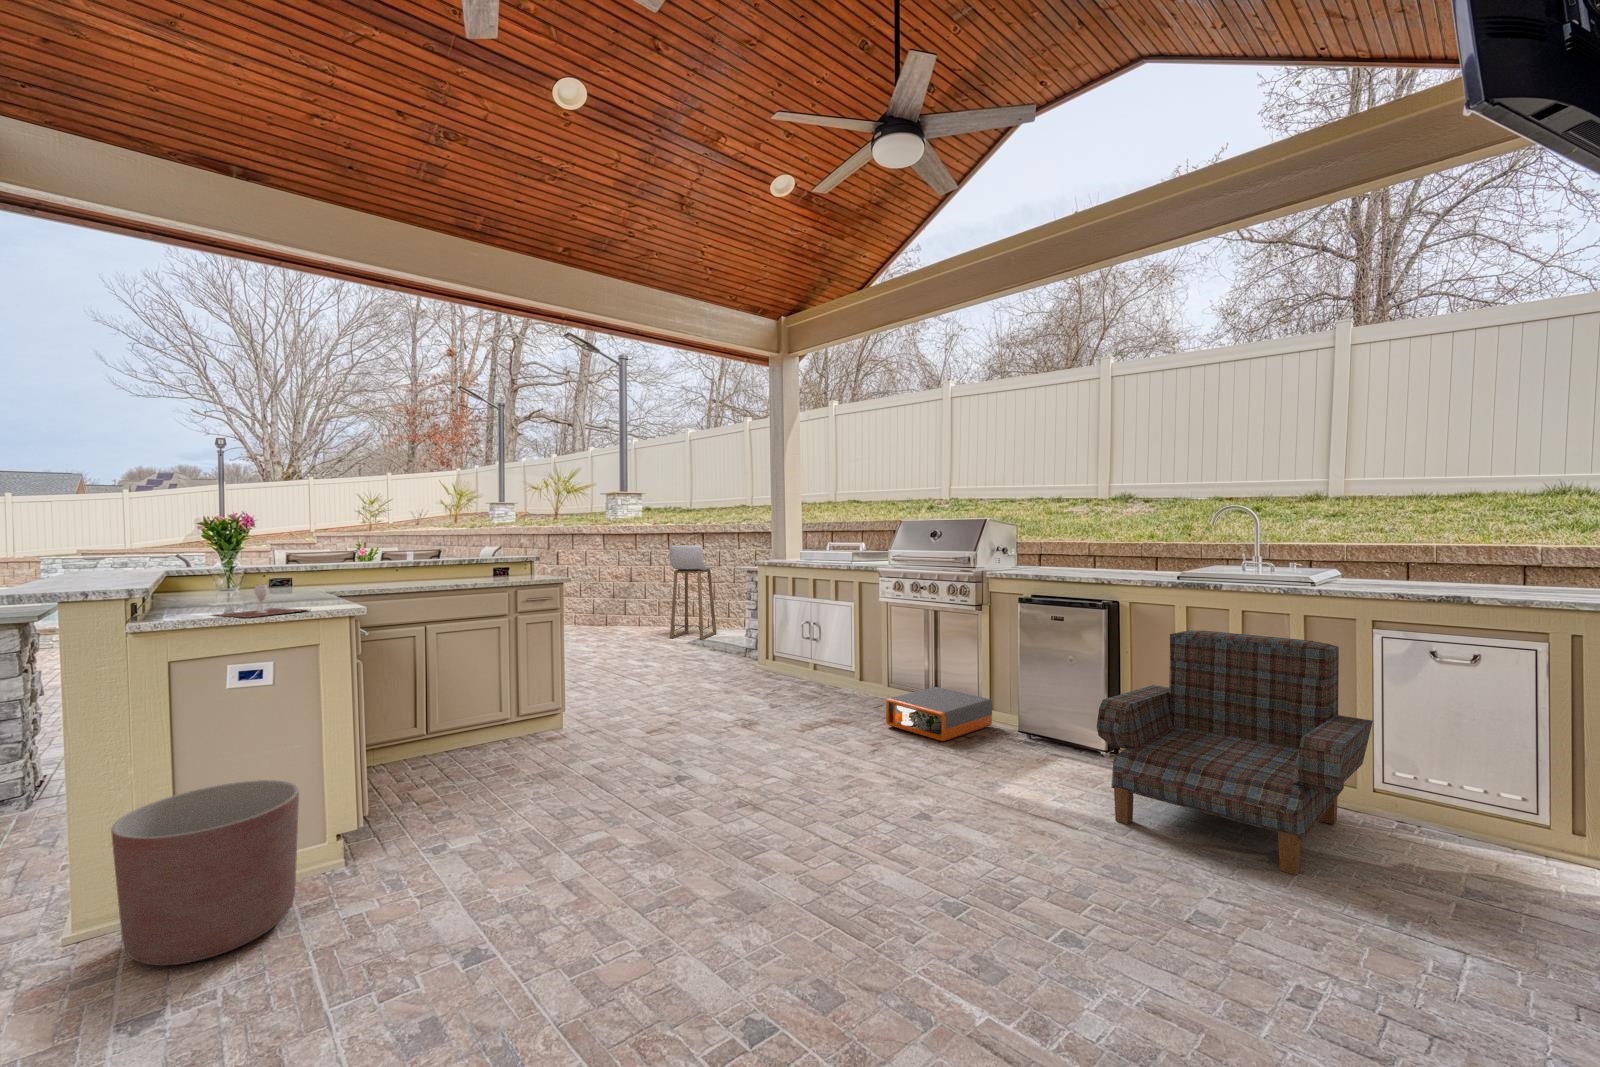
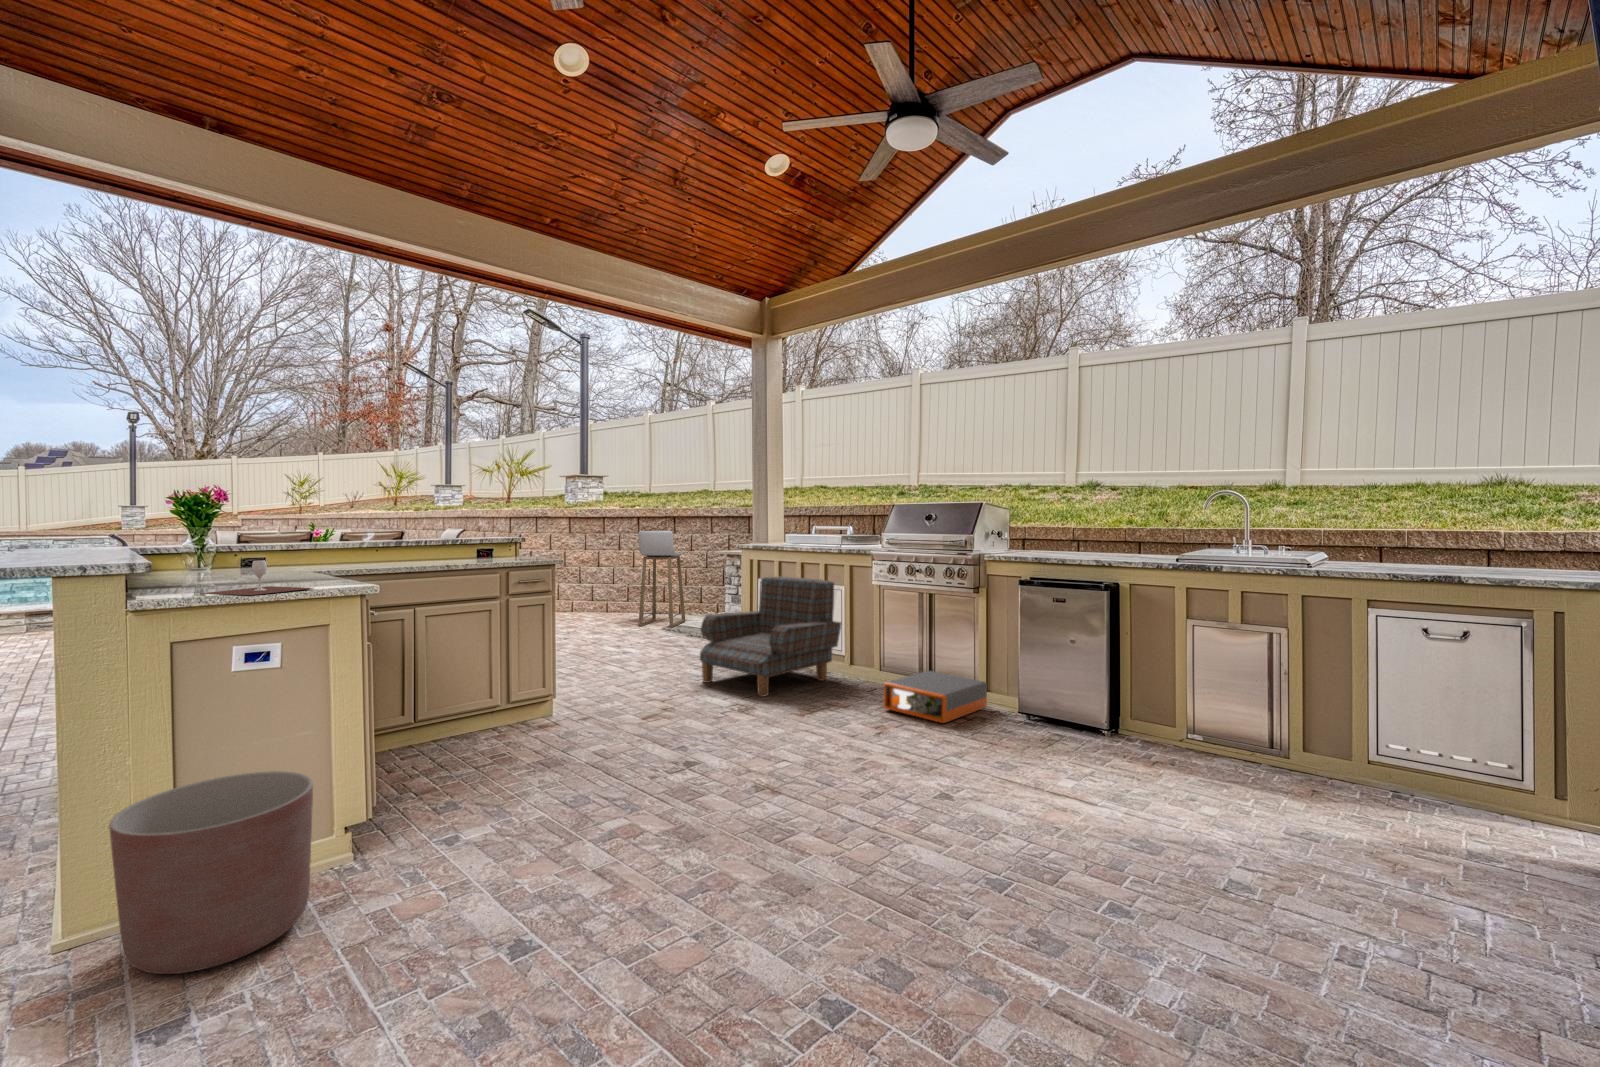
armchair: present [1097,630,1373,875] -> present [700,576,841,697]

